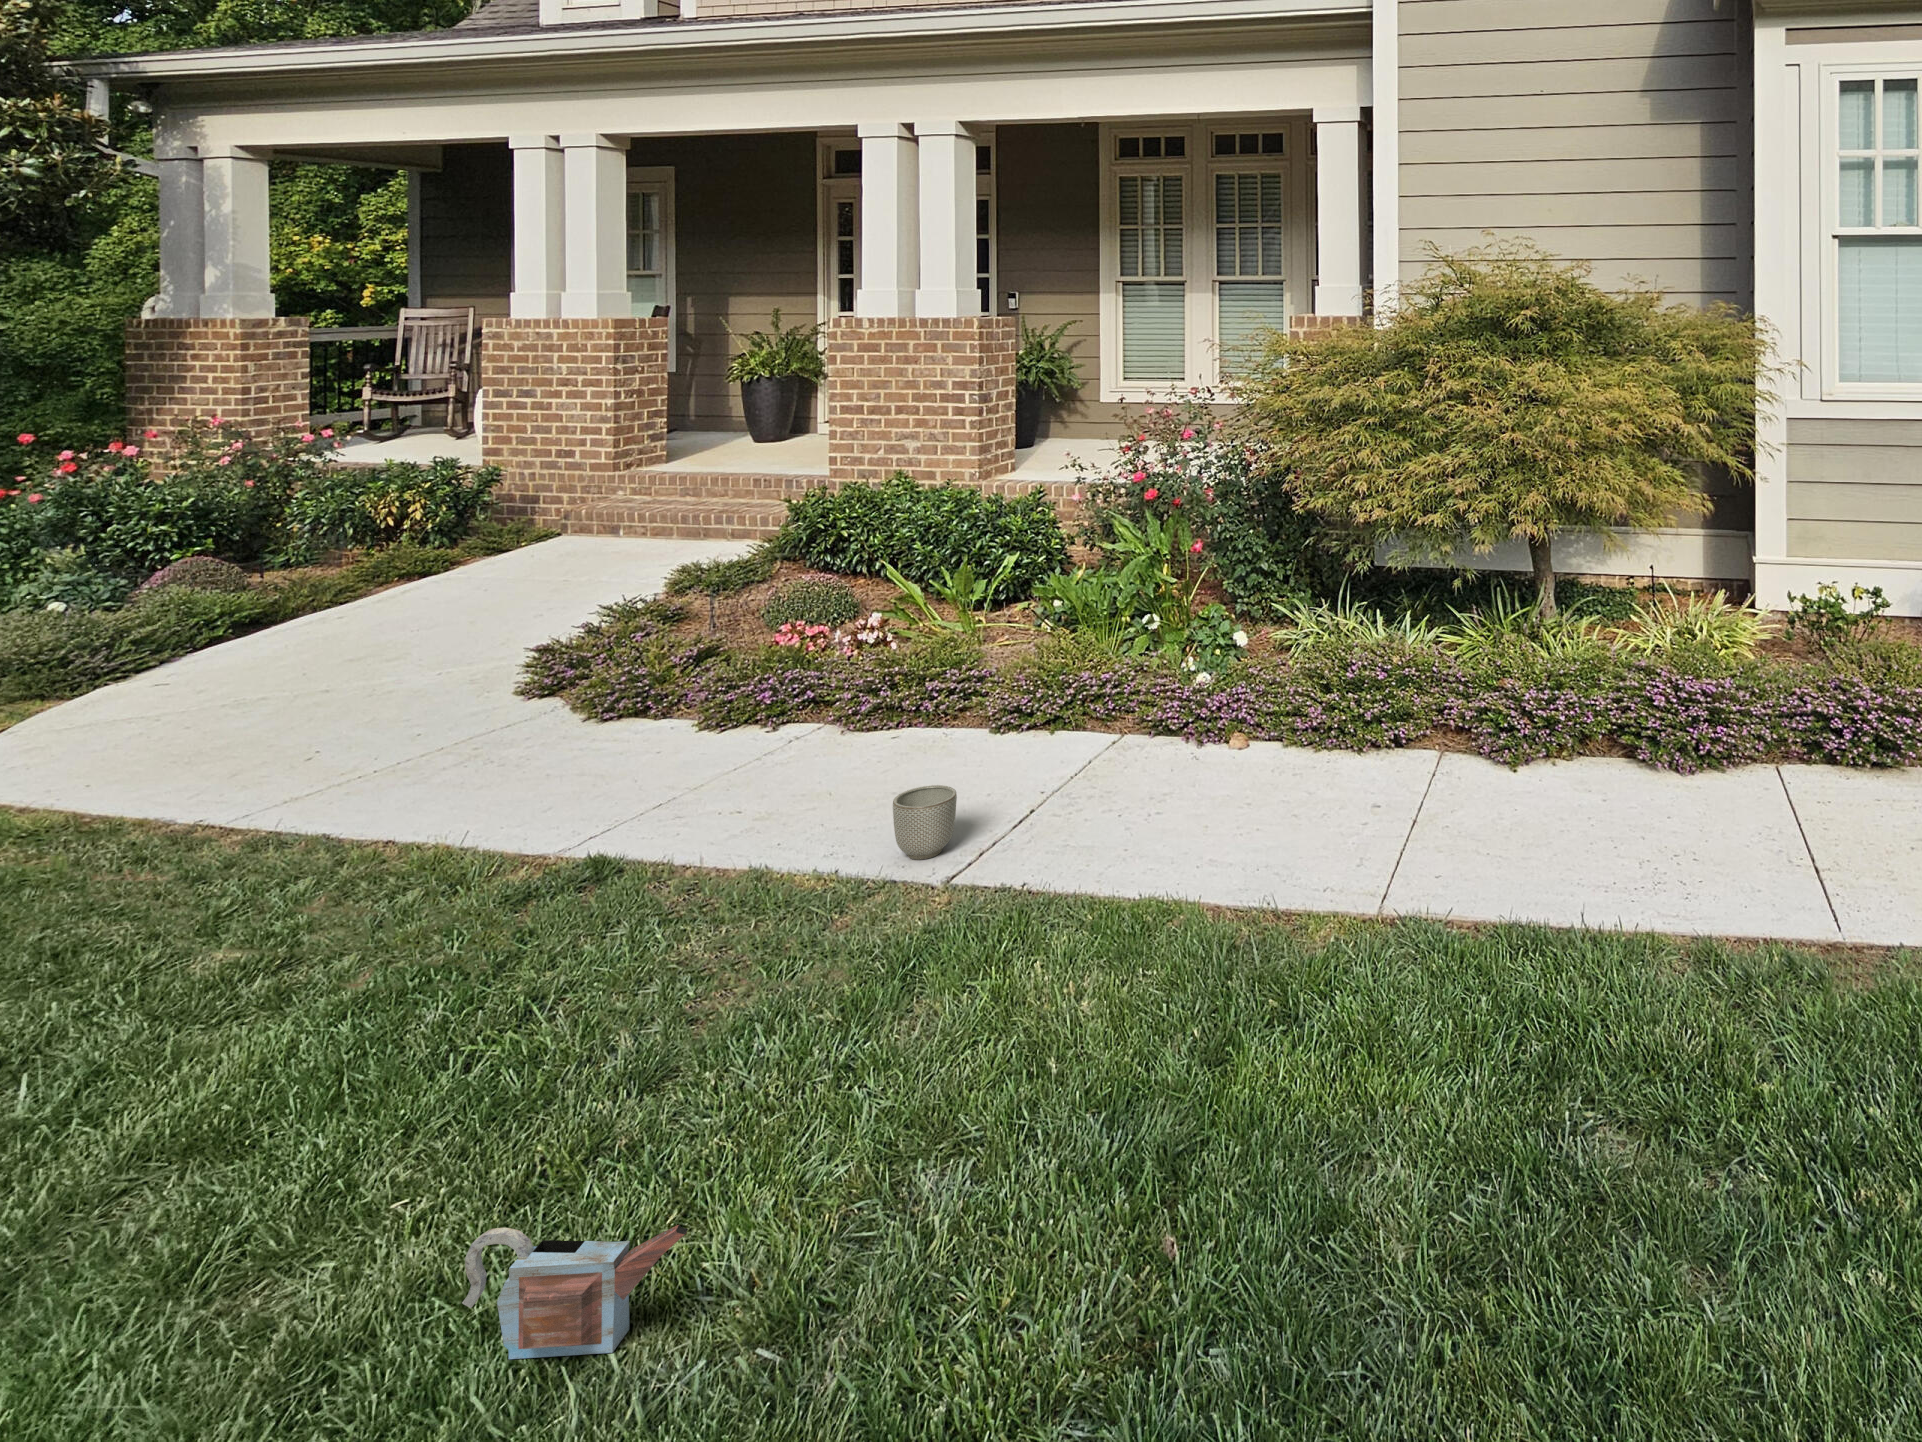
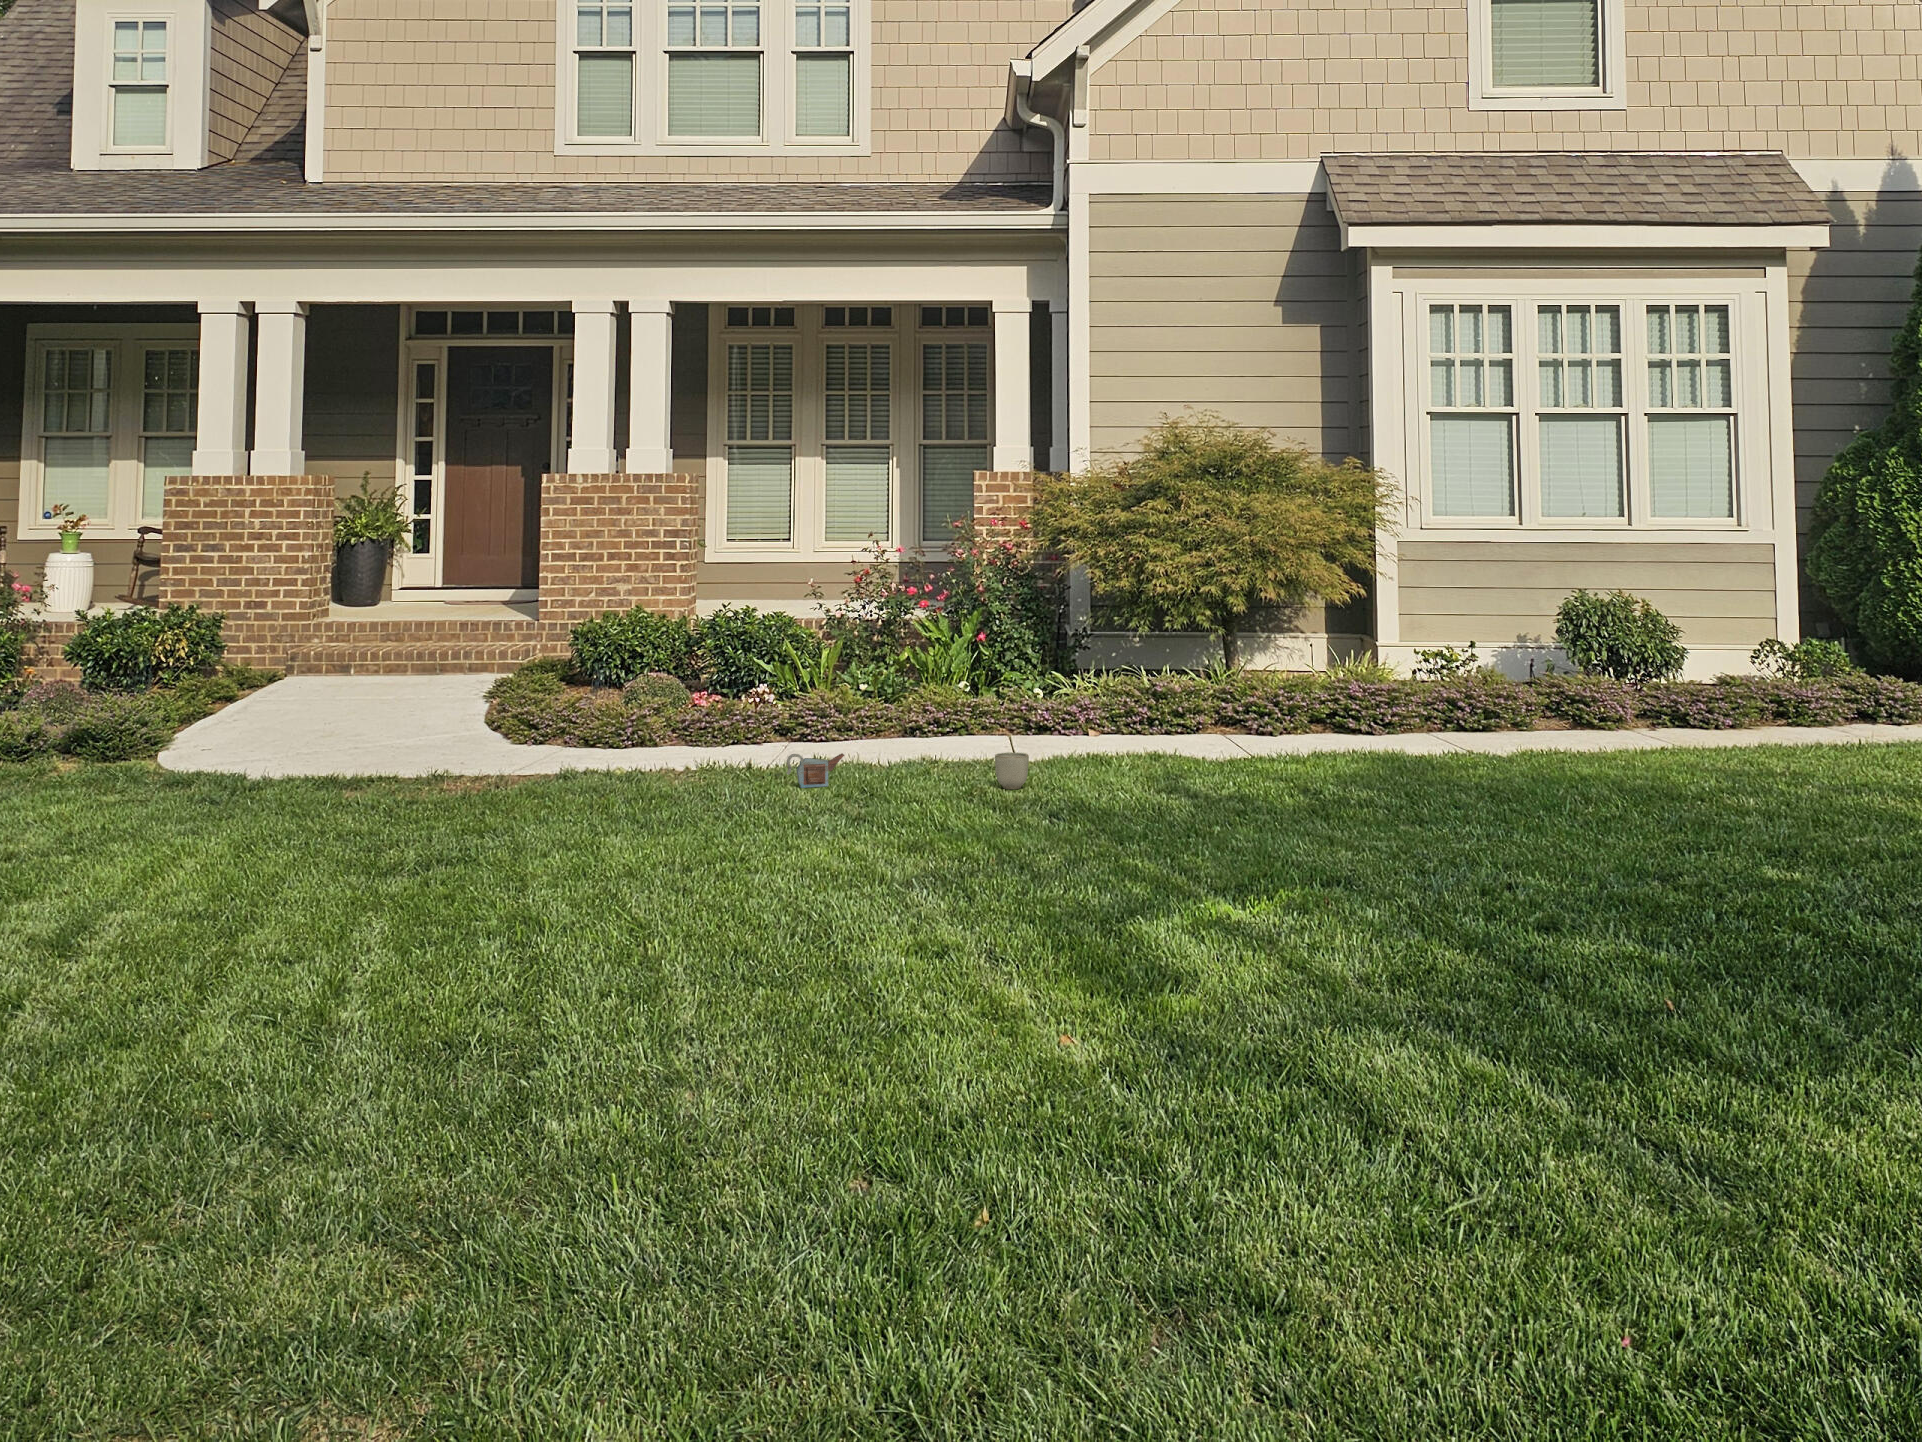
watering can: present [462,1225,688,1359] -> present [786,753,844,788]

